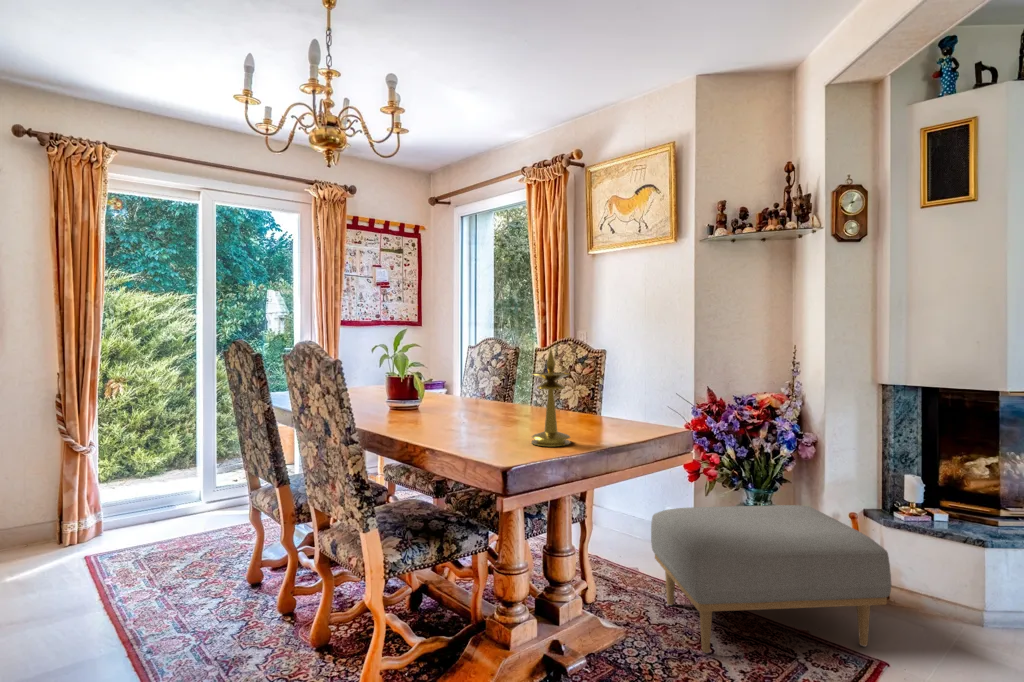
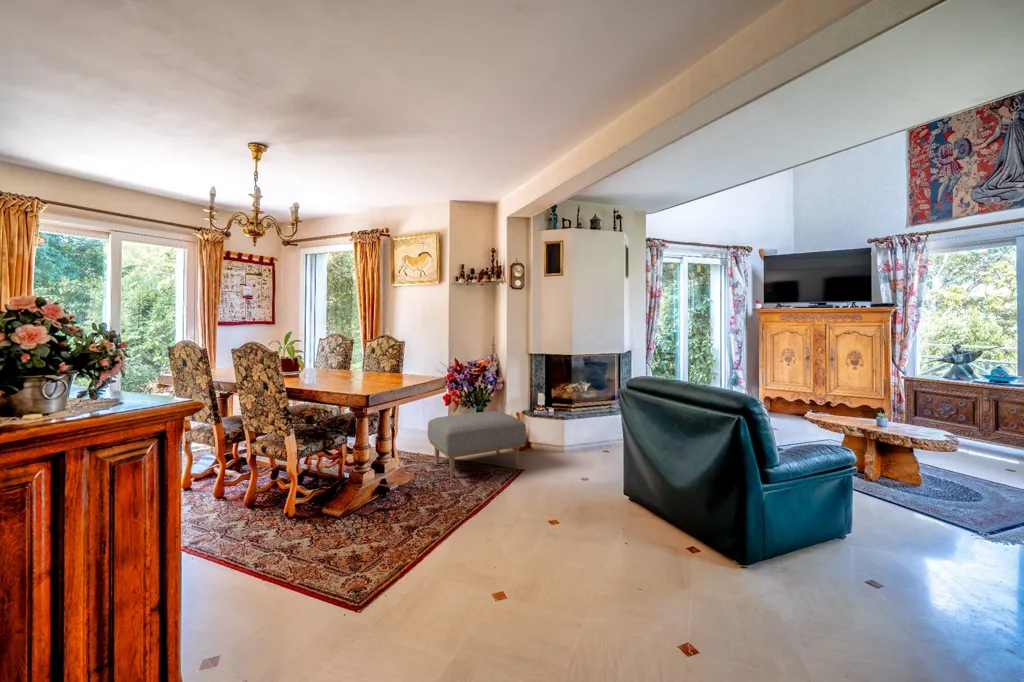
candlestick: present [532,349,570,446] -> none [370,343,390,387]

